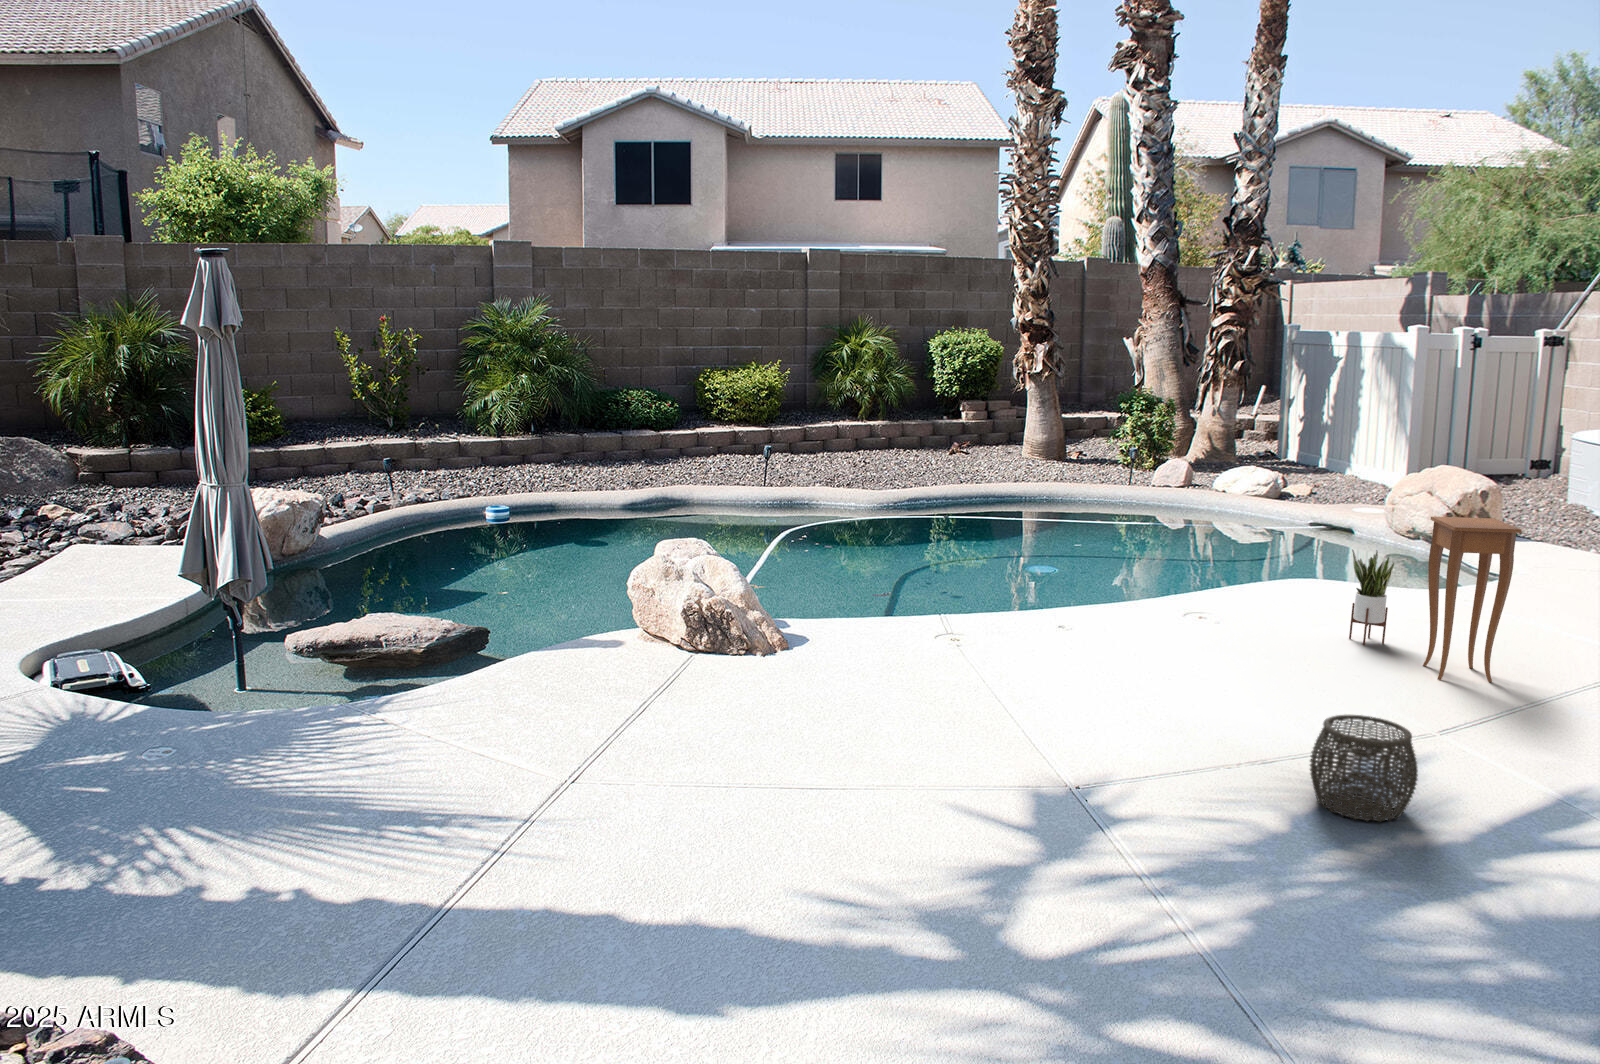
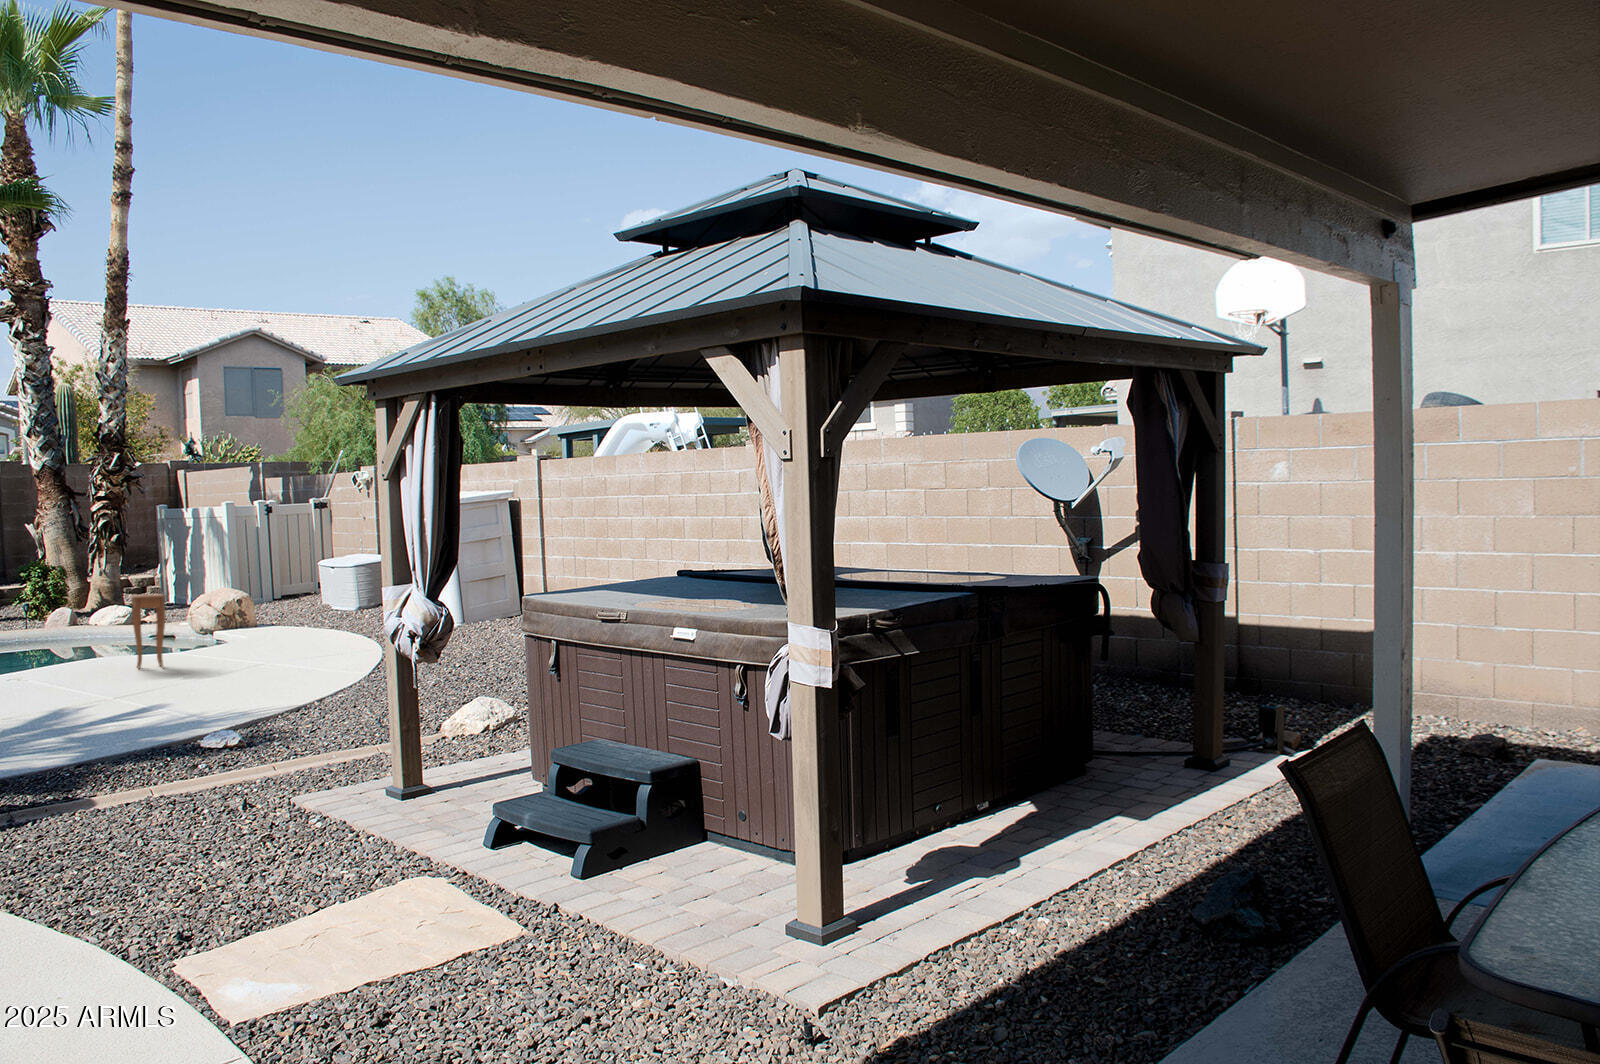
potted plant: present [1349,549,1394,645] -> none [103,617,126,666]
woven basket: present [1310,715,1418,822] -> none [35,662,79,699]

